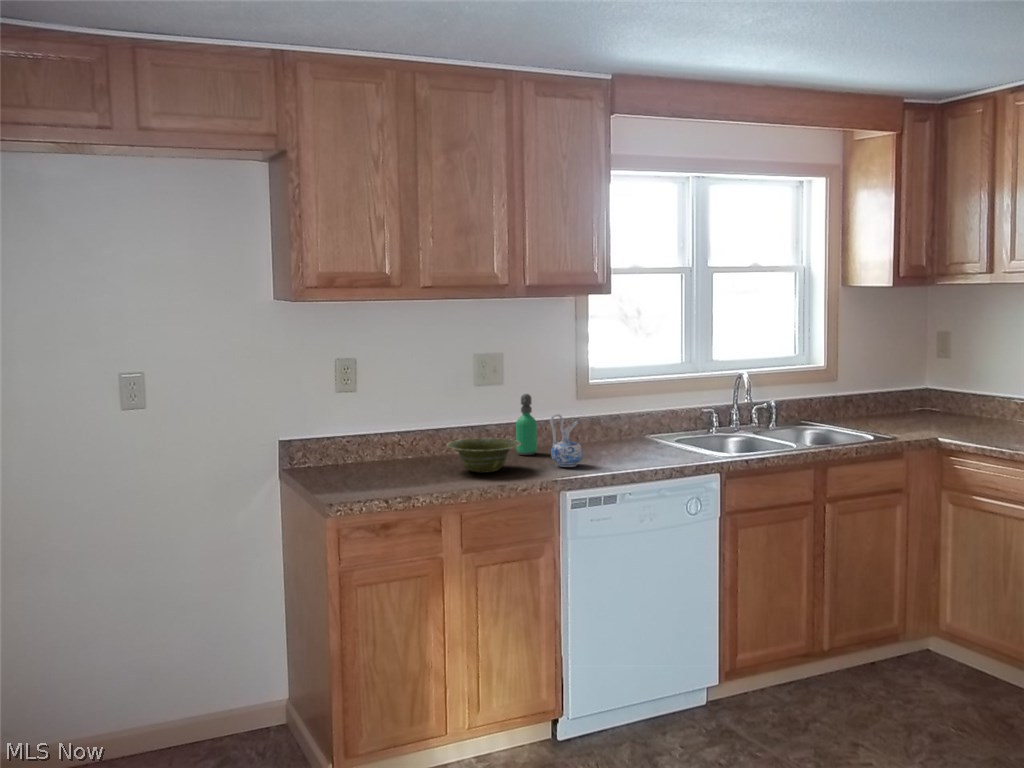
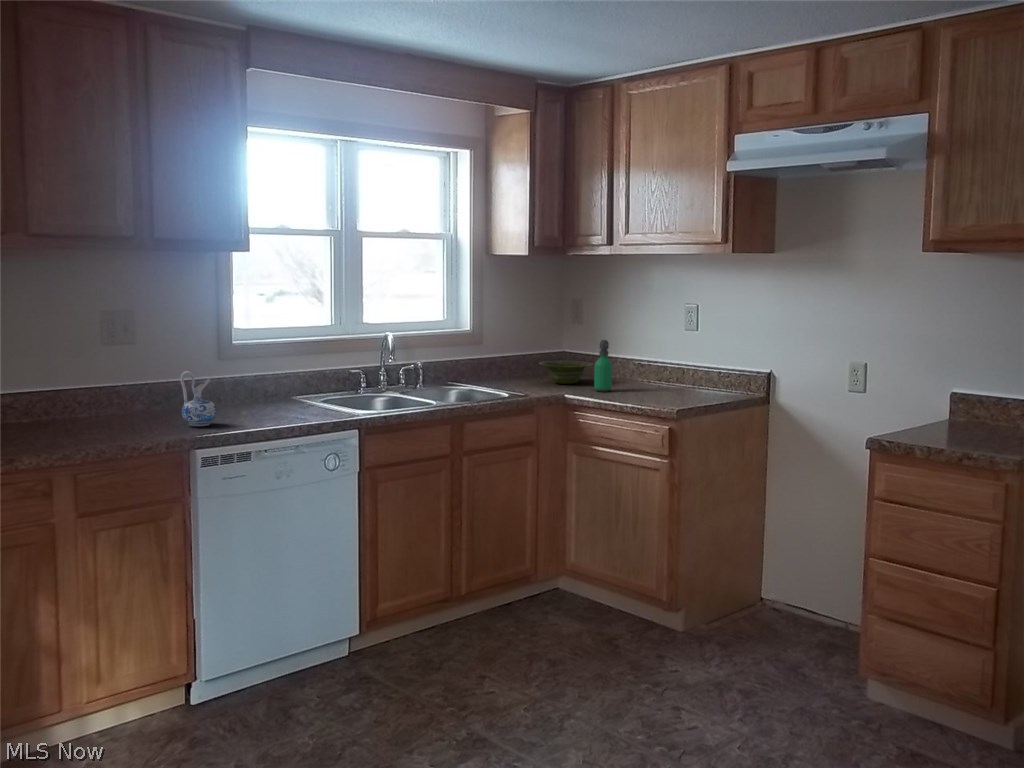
soap dispenser: present [516,394,537,455] -> present [594,340,612,392]
dish: present [446,438,520,473] -> present [539,361,593,384]

